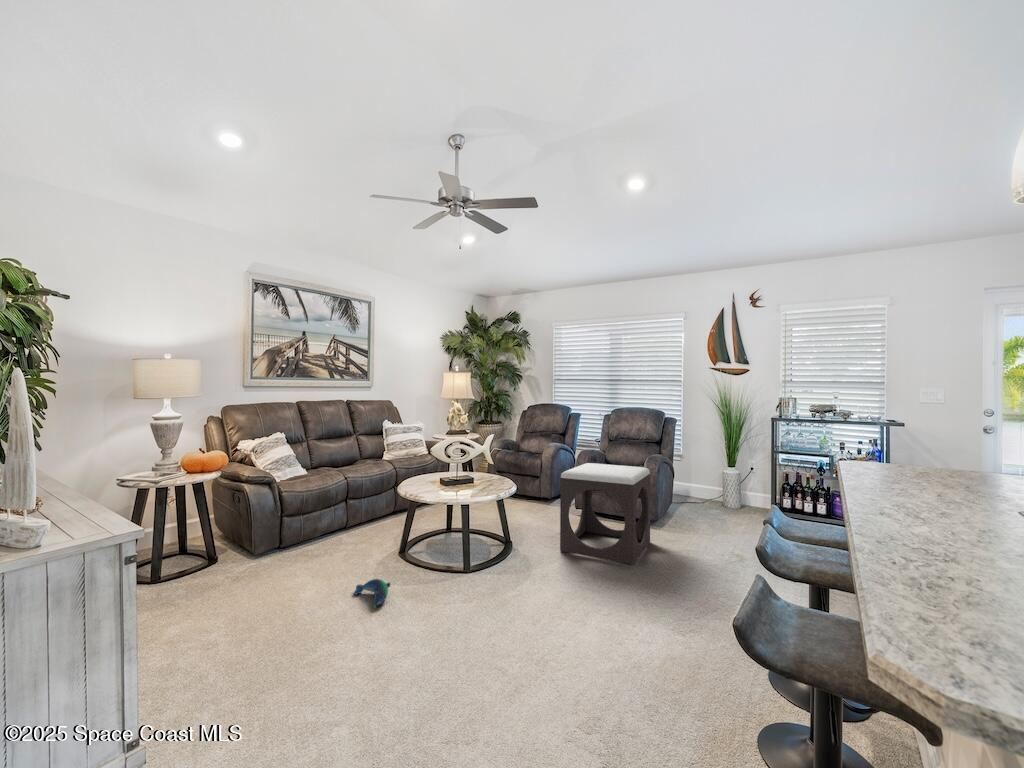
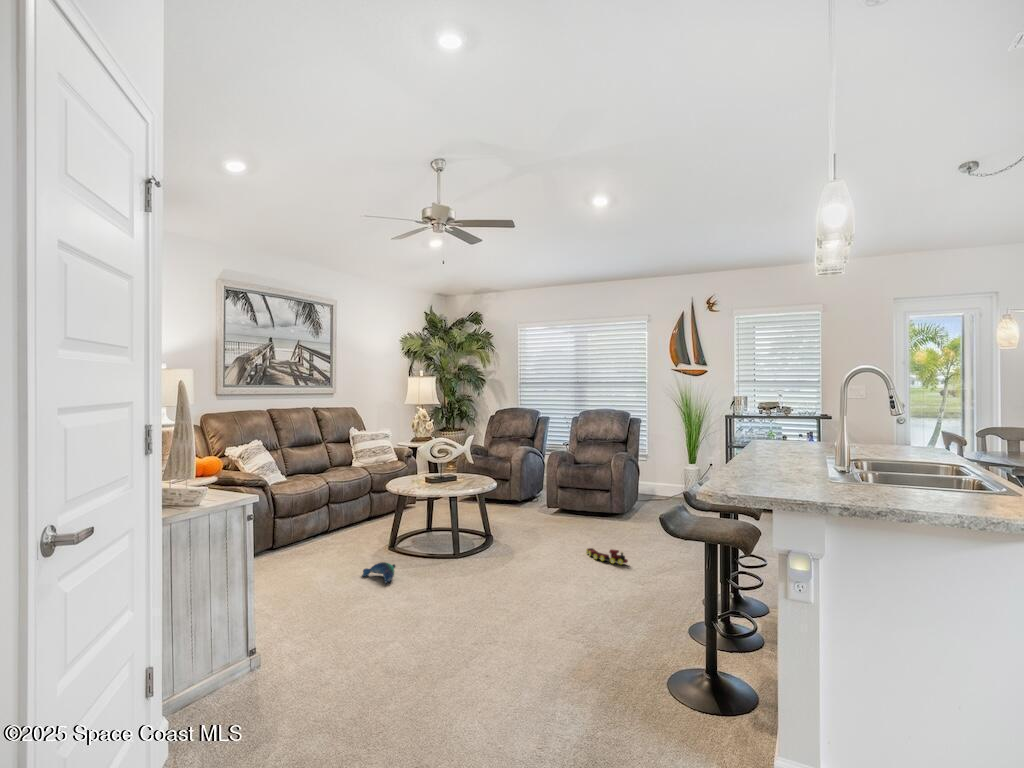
footstool: present [560,463,650,564] -> none [536,461,617,546]
toy train: none [613,568,663,595] -> present [586,548,628,565]

